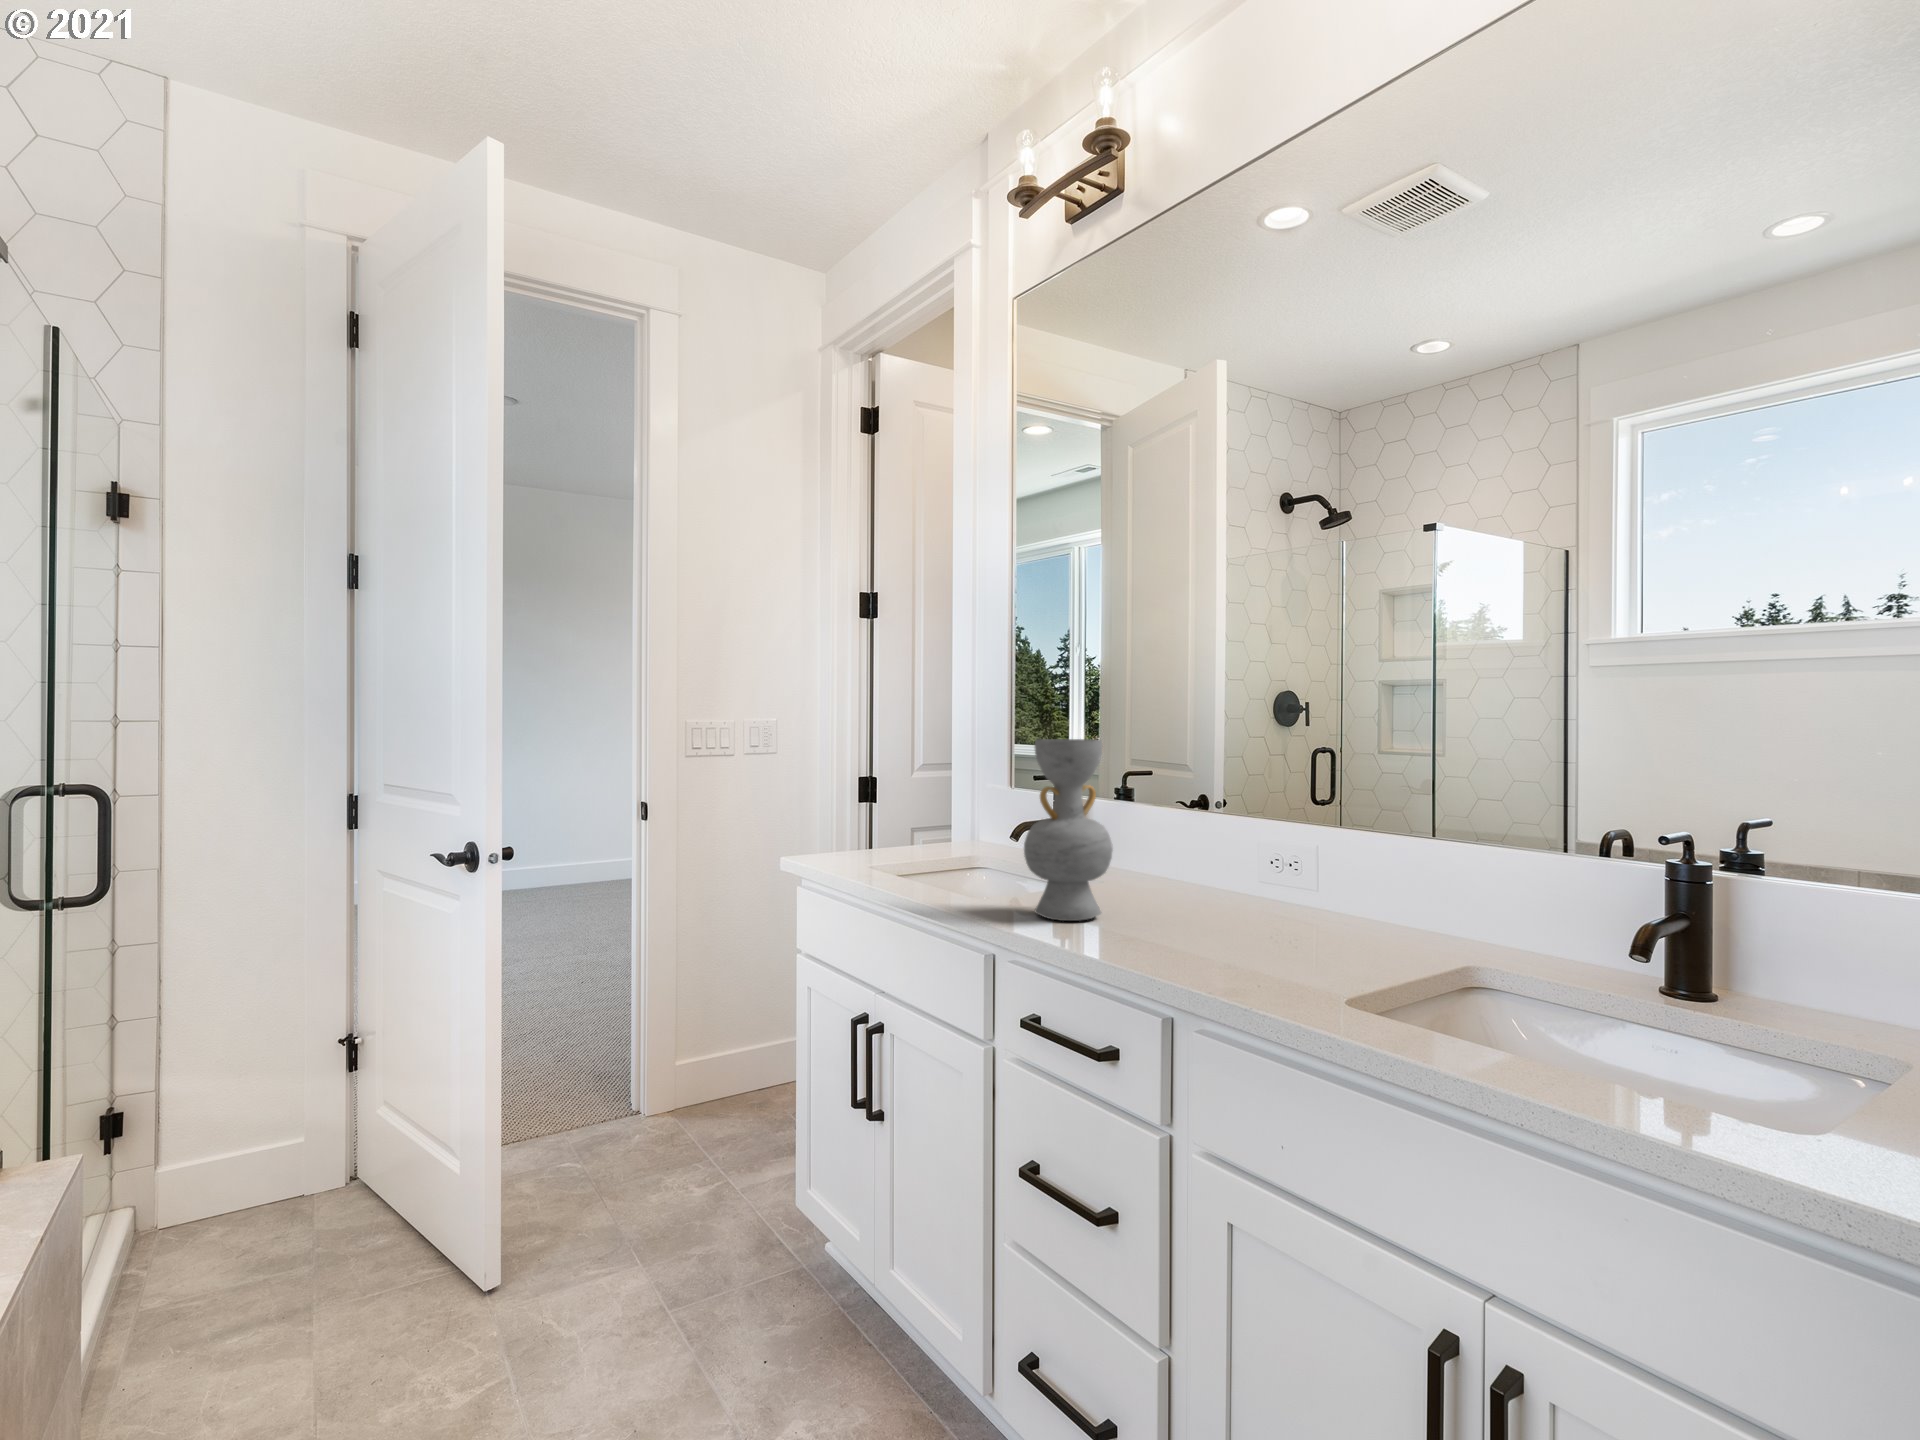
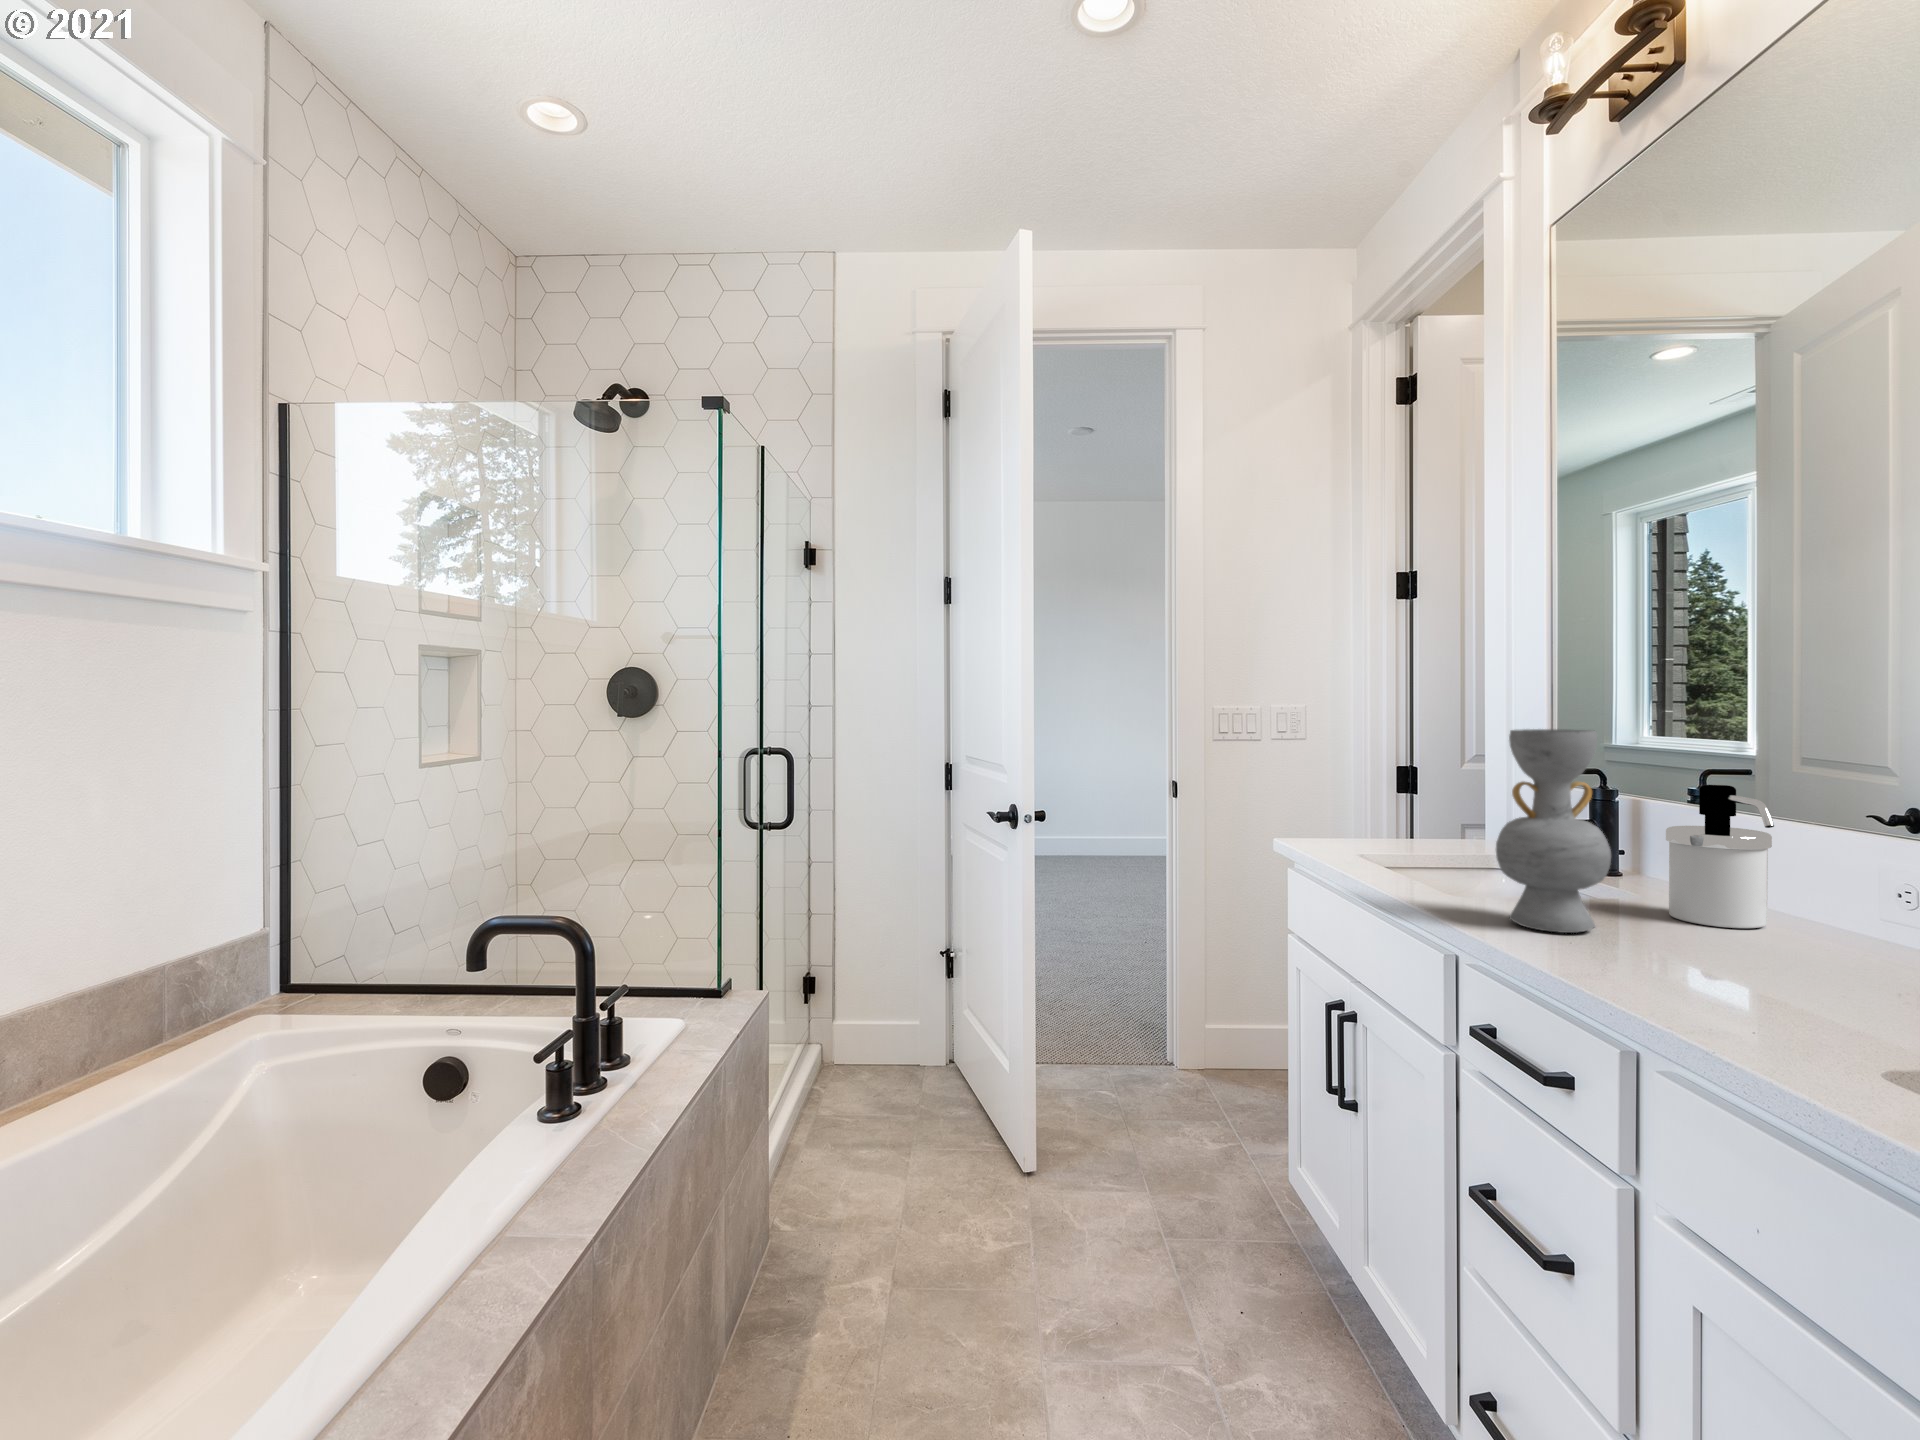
soap dispenser: none [1131,784,1212,901] -> present [1666,785,1774,928]

